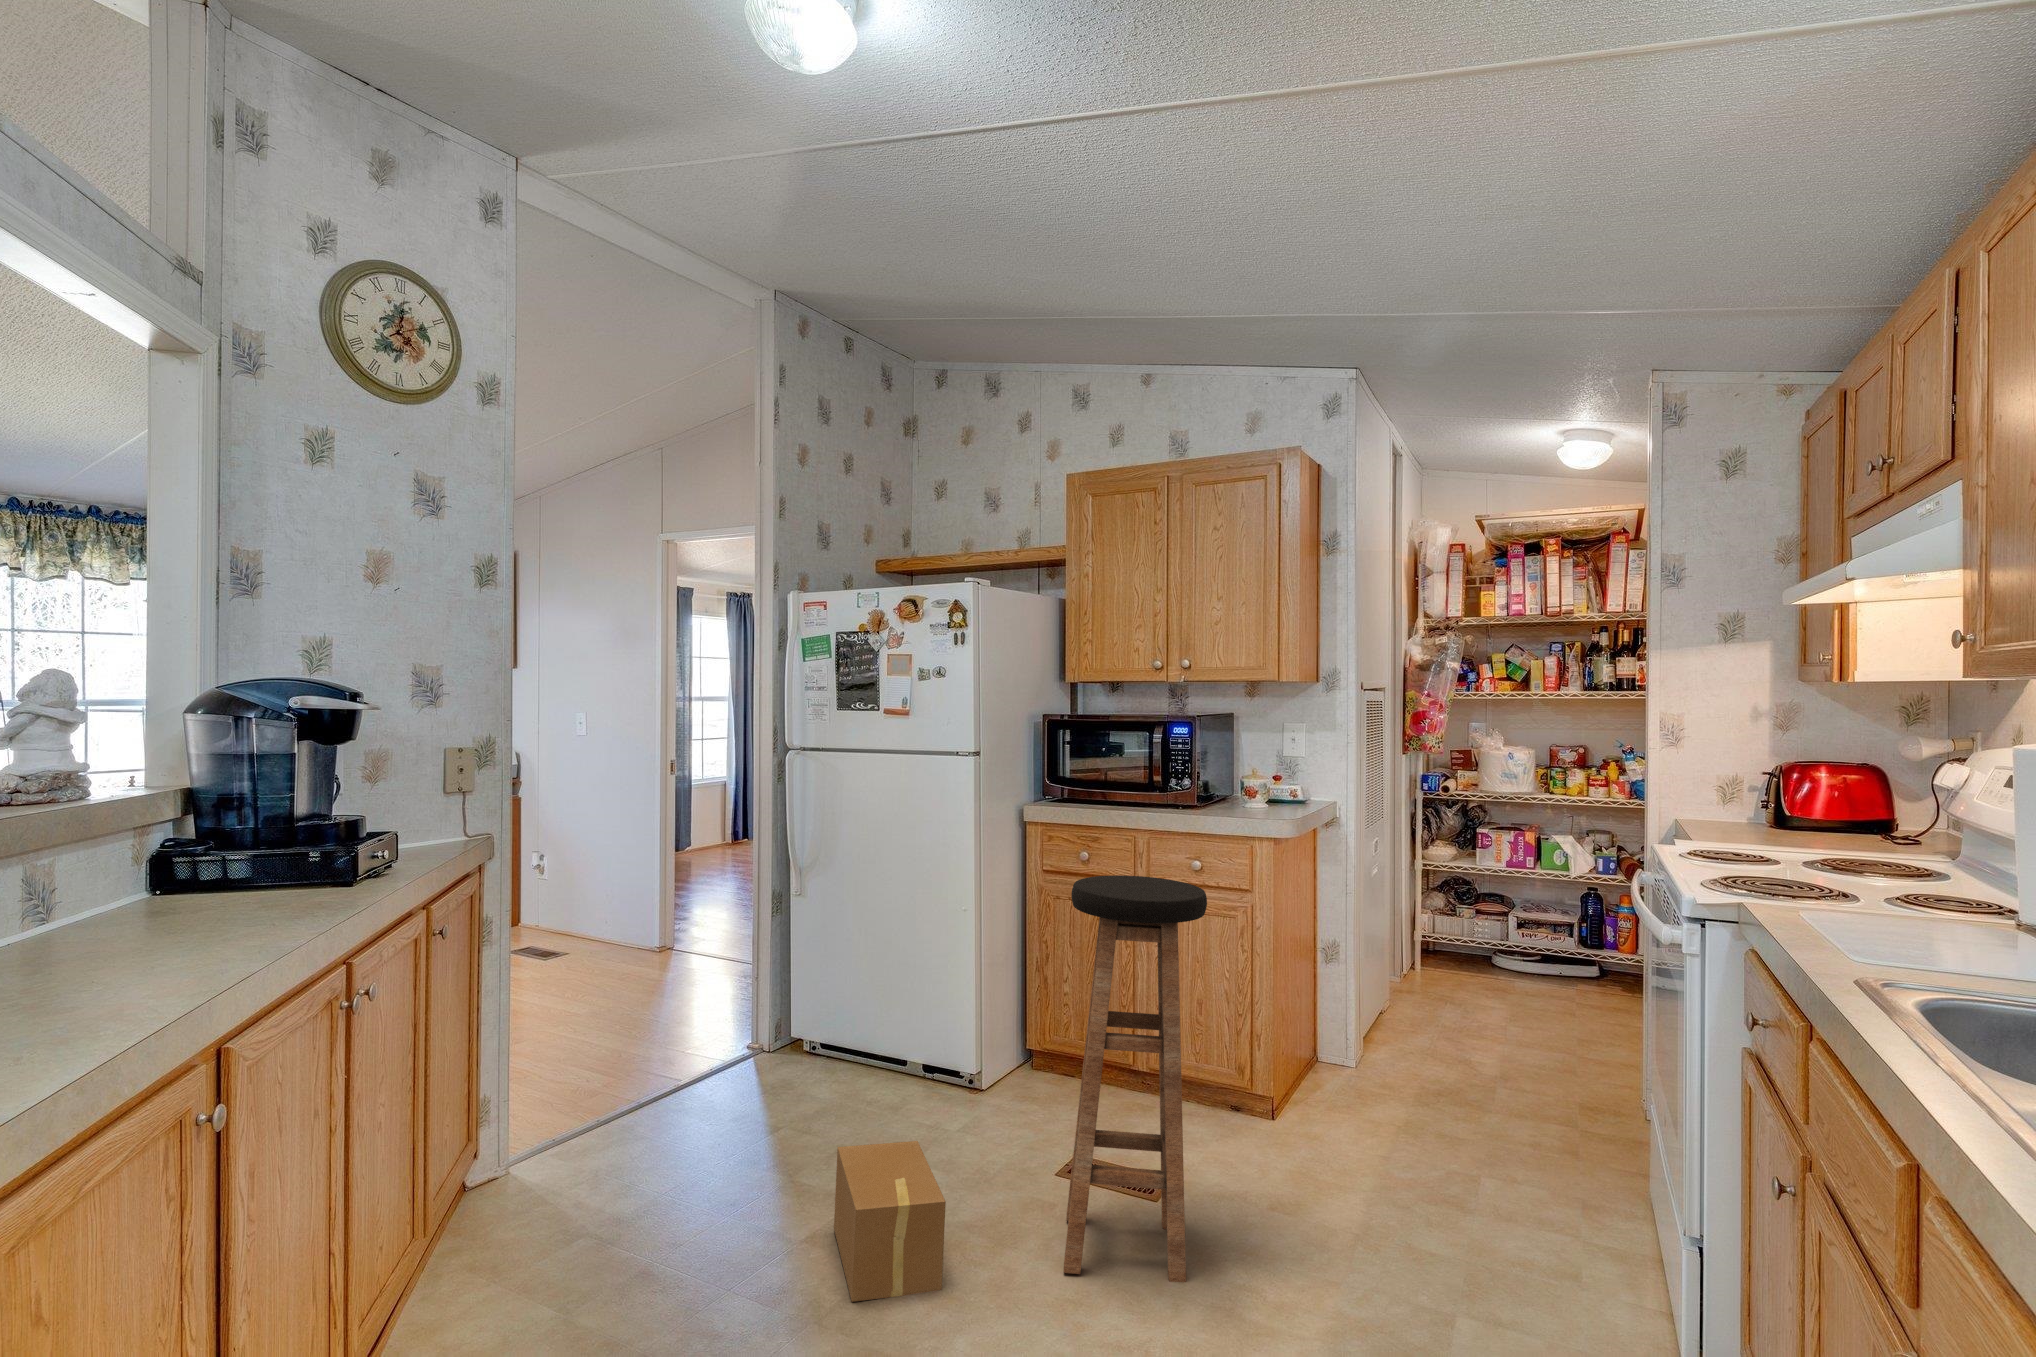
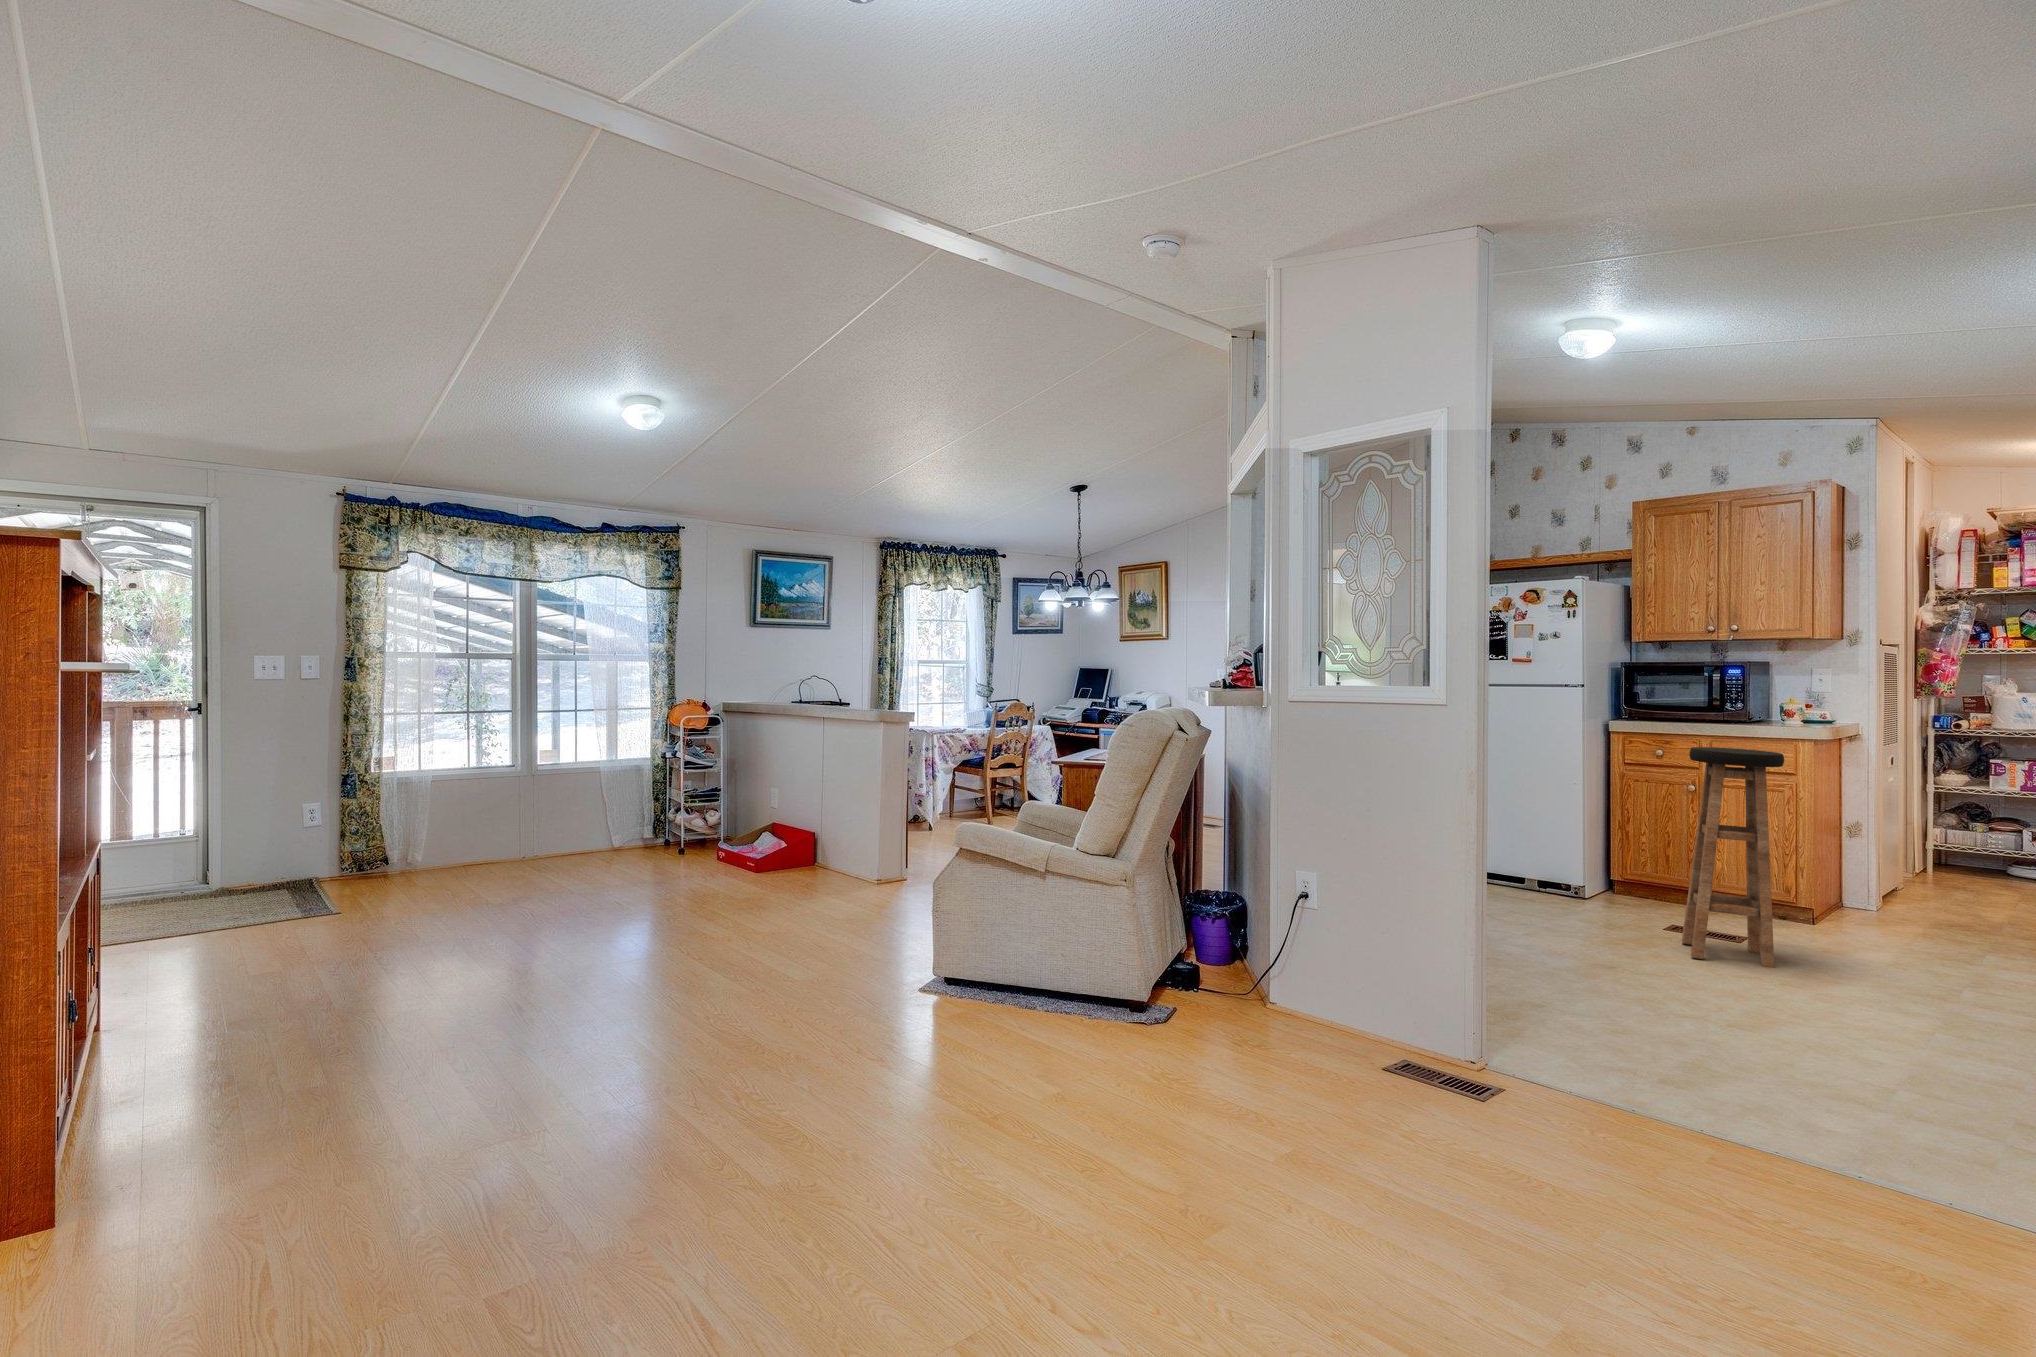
cardboard box: present [834,1141,946,1302] -> none [1537,890,1622,957]

